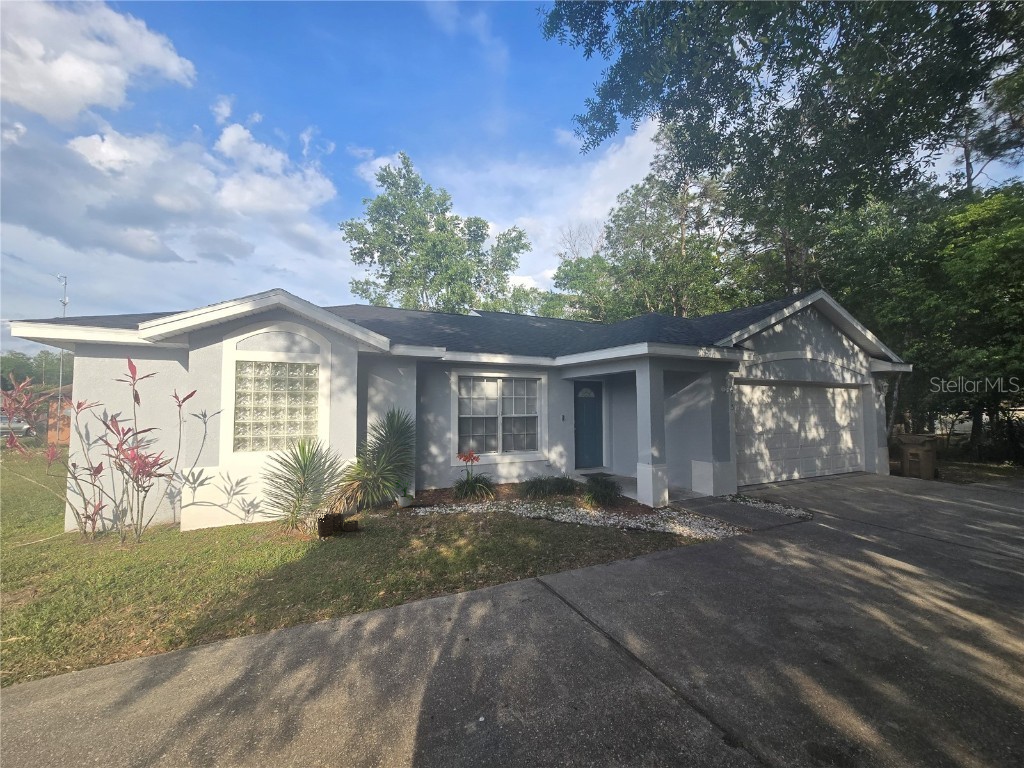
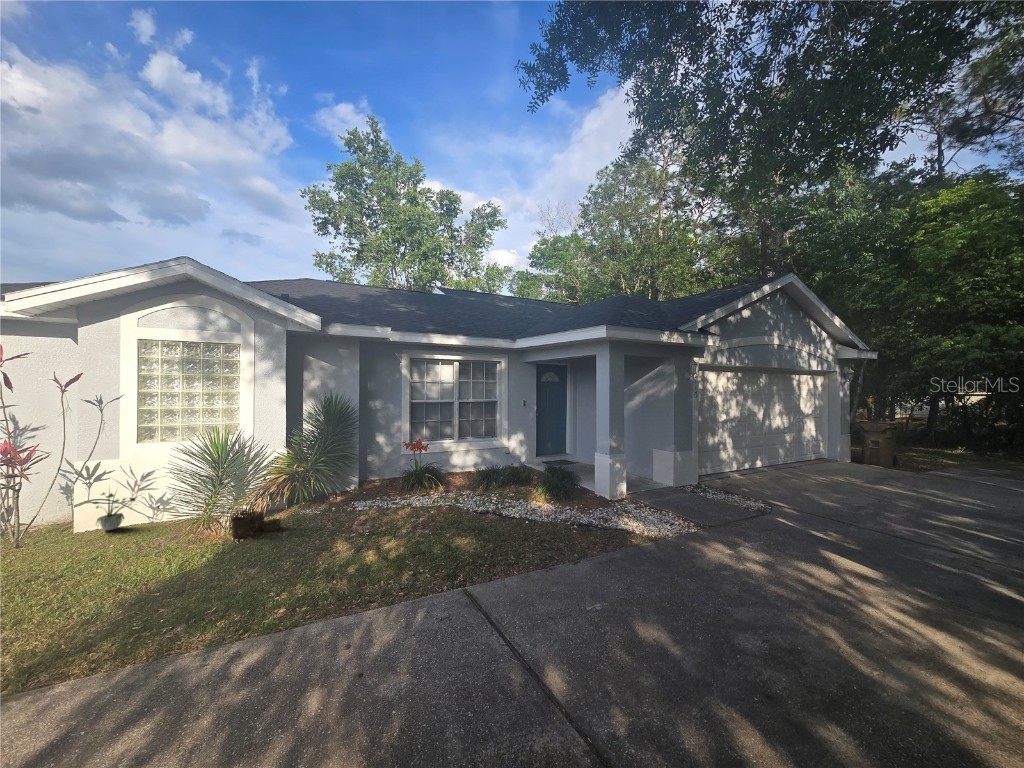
potted plant: present [395,480,414,507] -> present [93,493,135,530]

